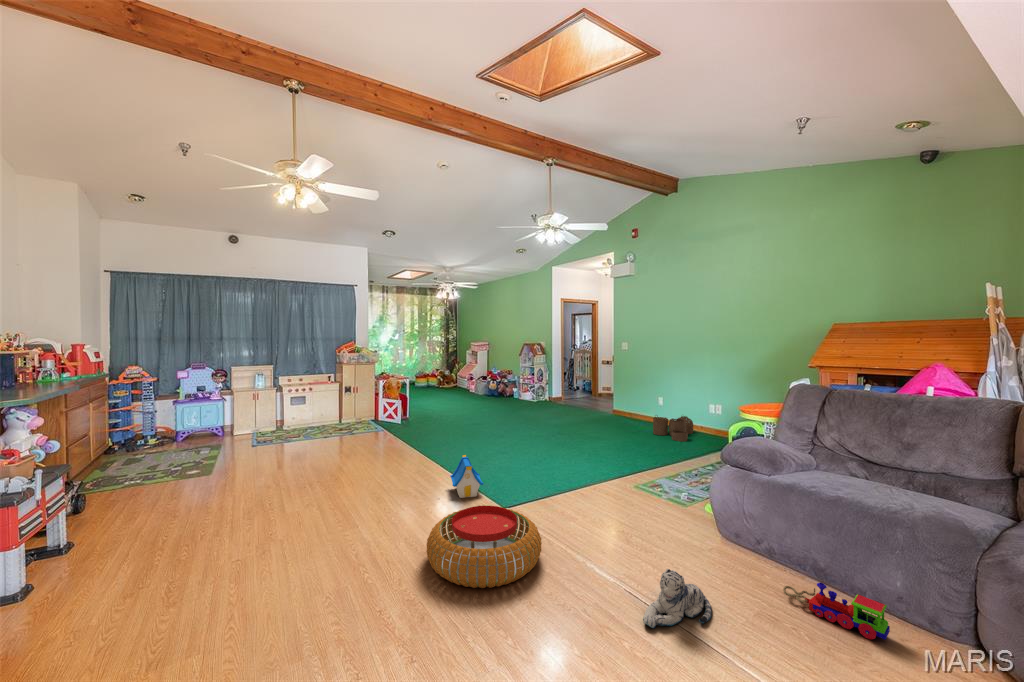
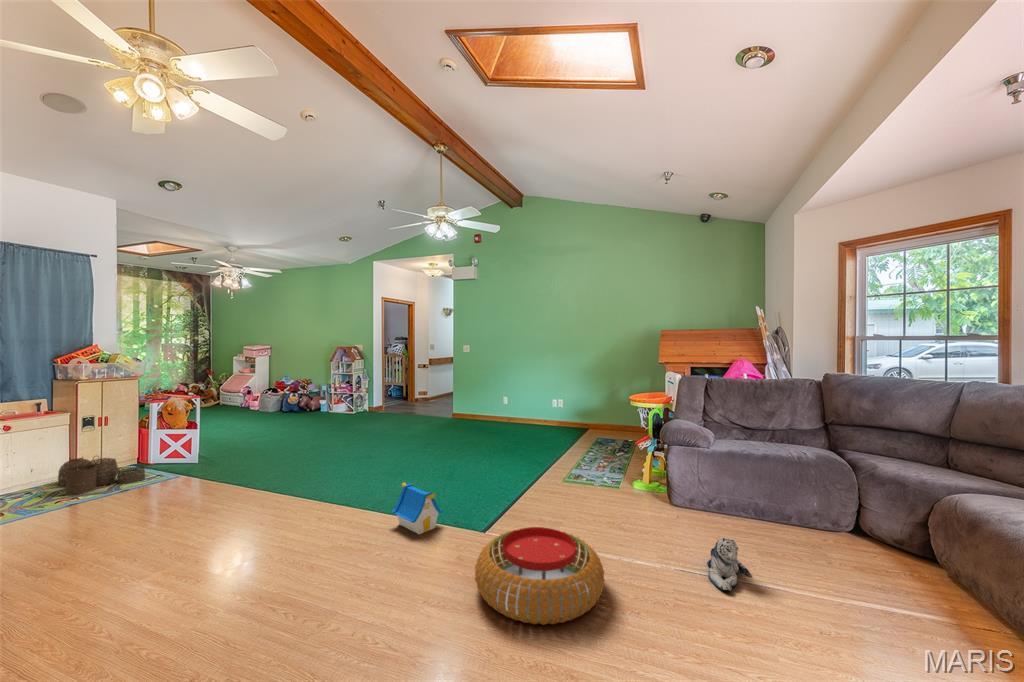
woven basket: present [653,416,693,442] -> present [58,457,145,495]
toy train: present [783,583,890,640] -> none [751,518,826,547]

